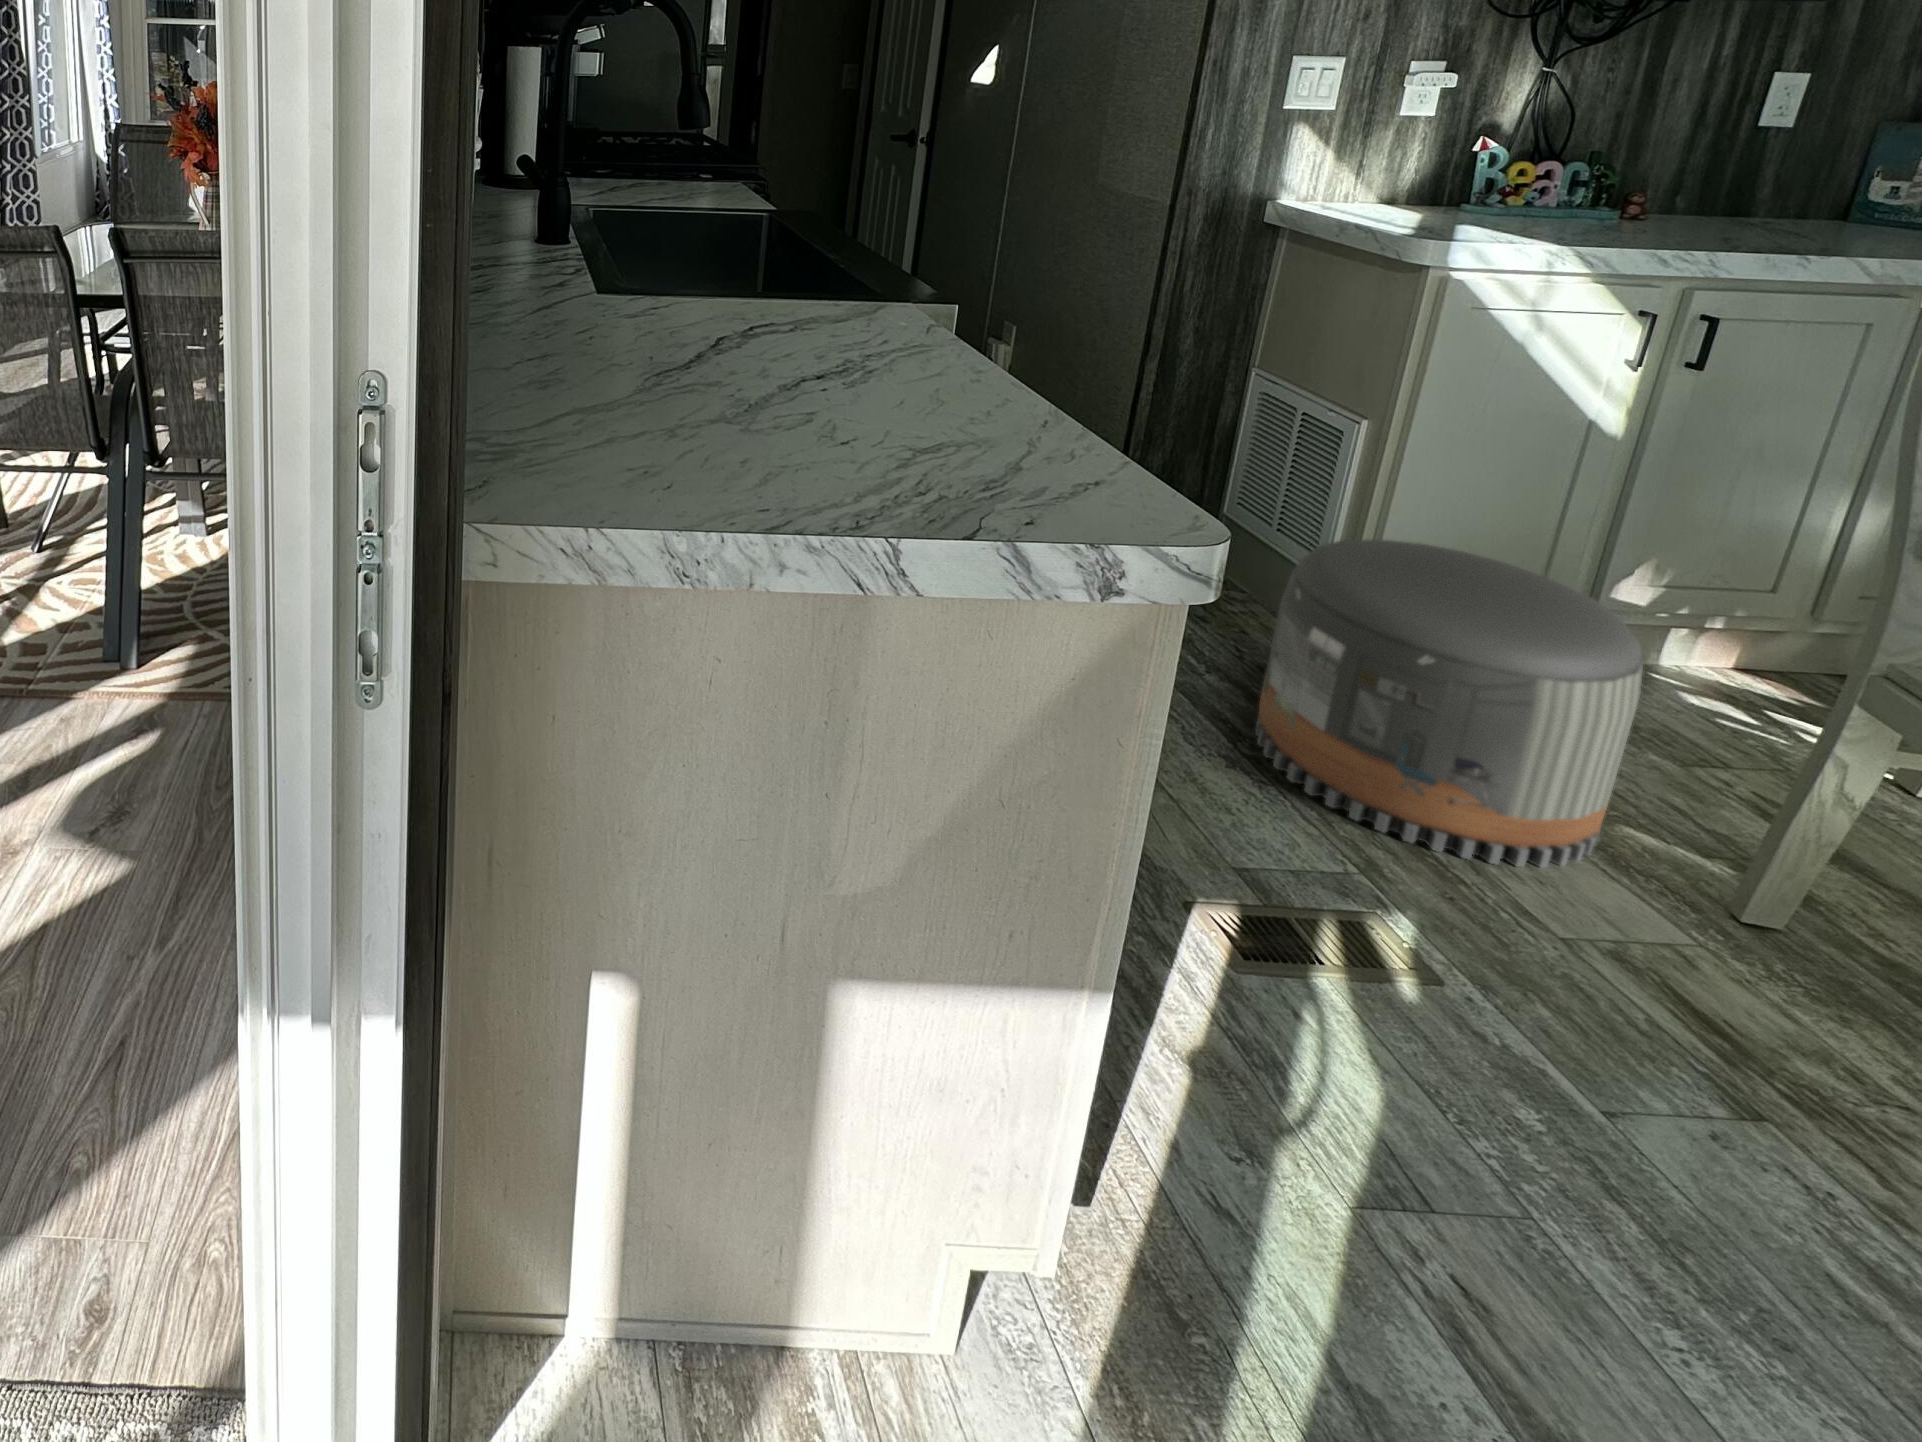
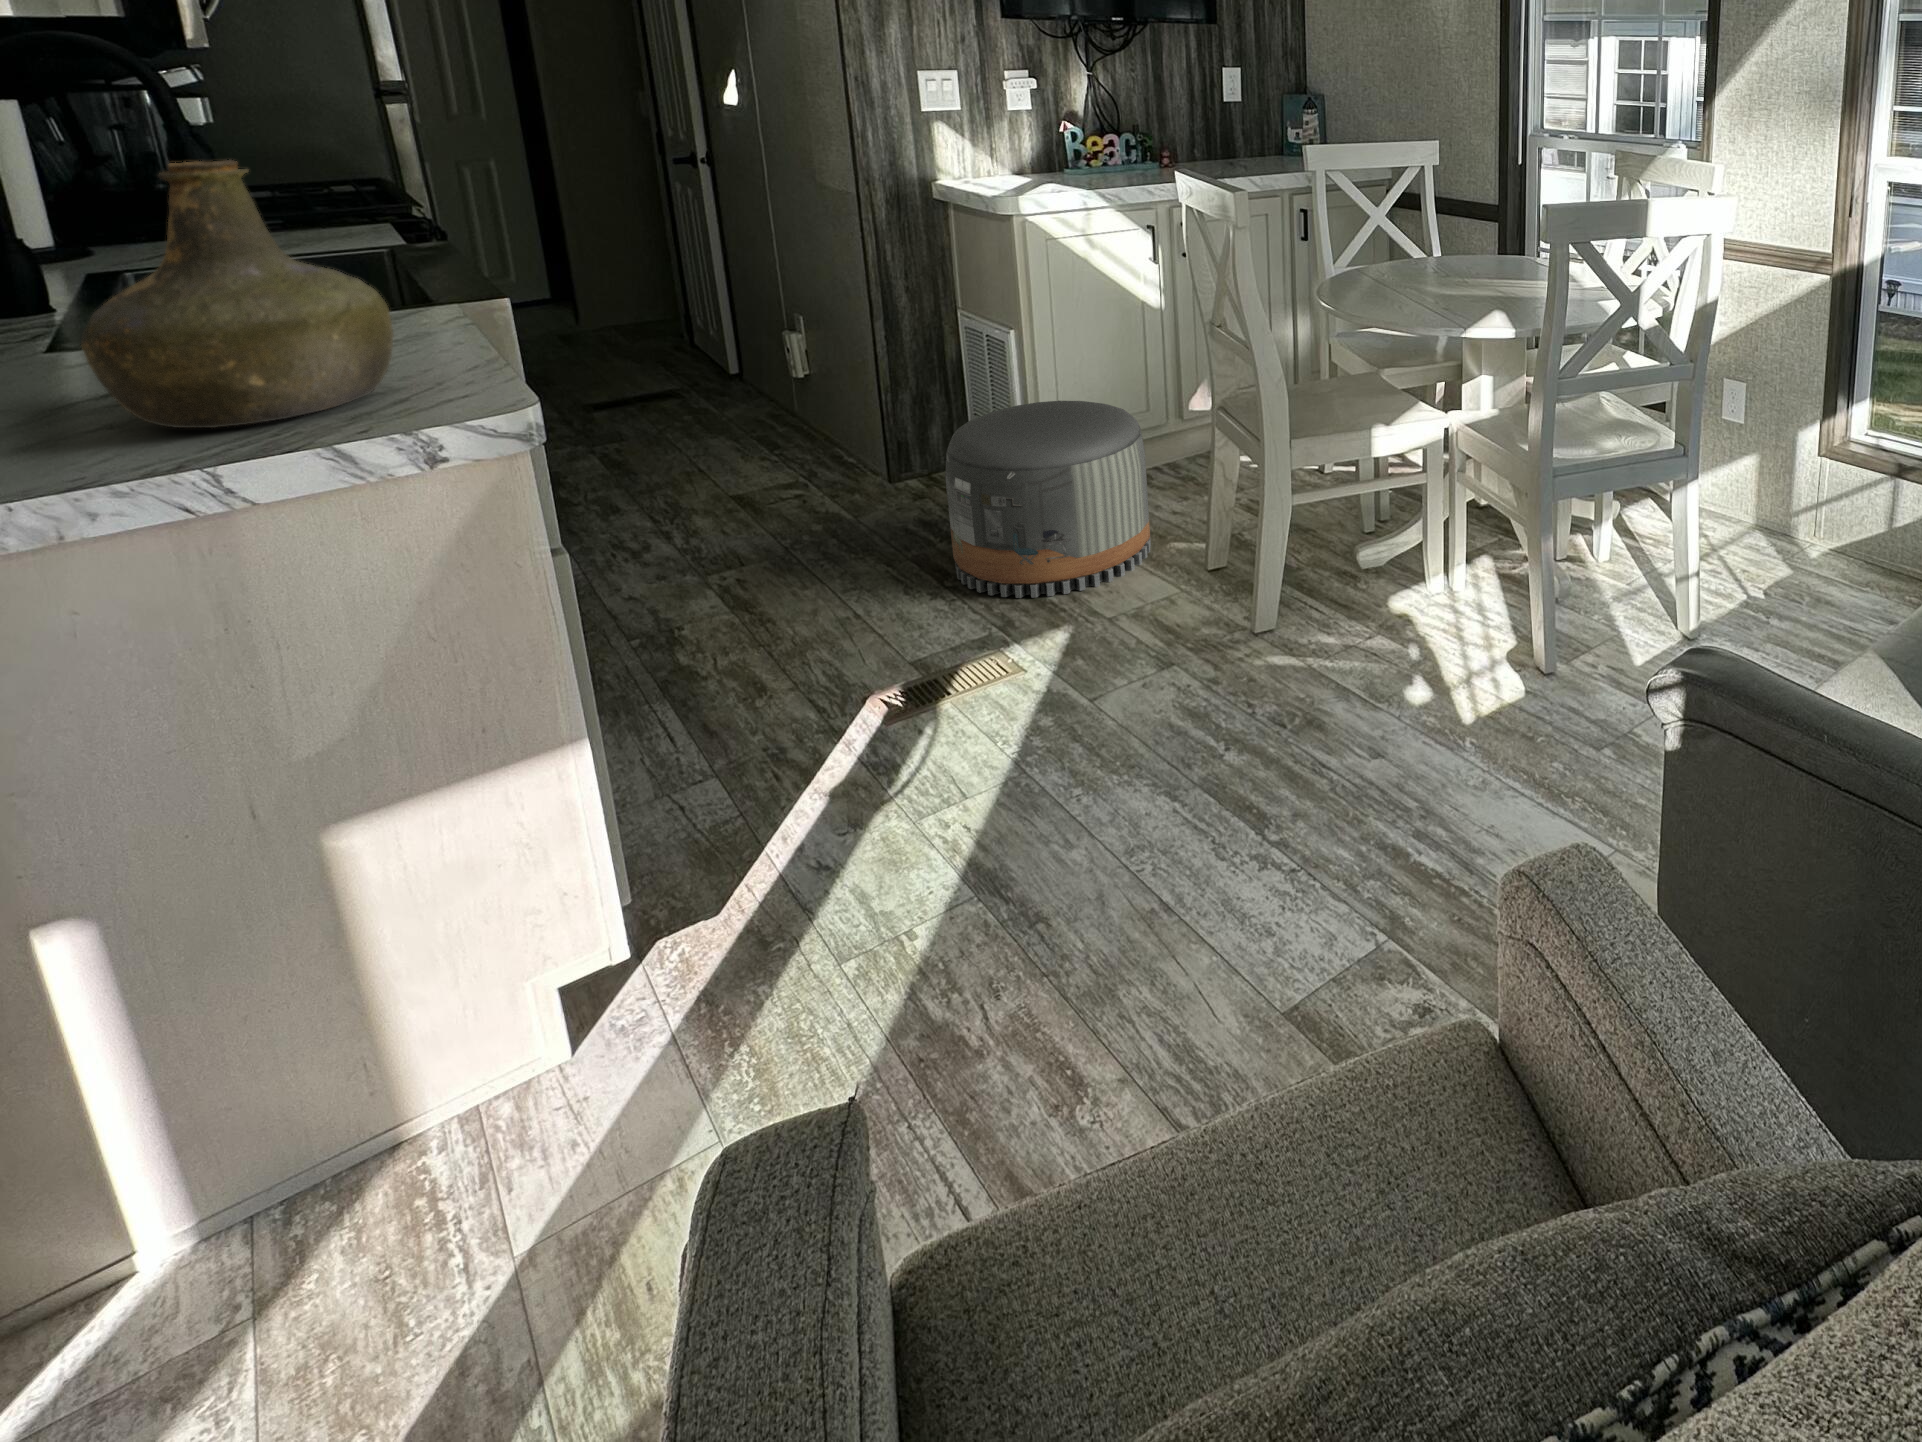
bottle: none [747,123,1040,470] -> present [81,160,393,428]

